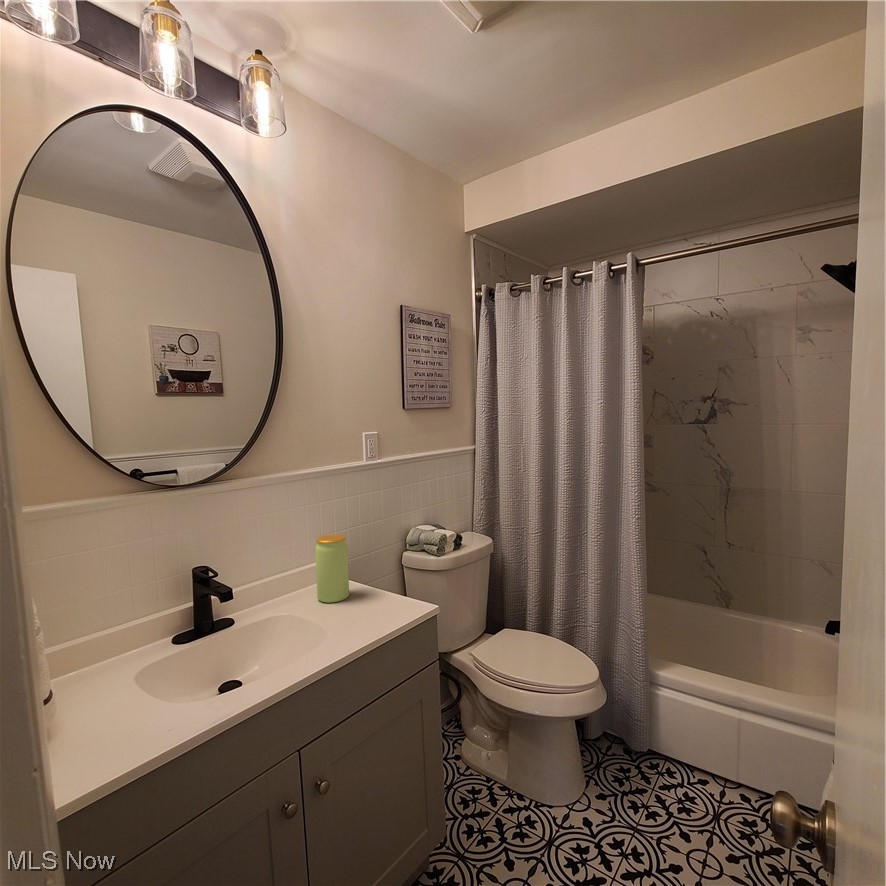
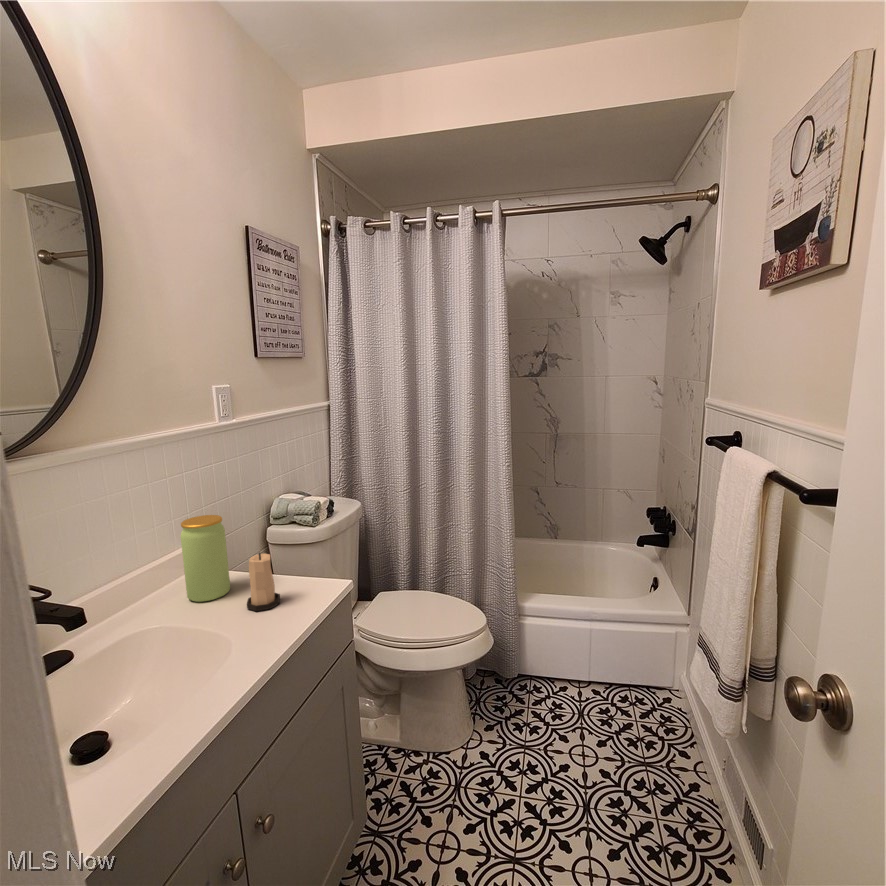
candle: none [350,569,377,618] -> present [247,553,280,611]

